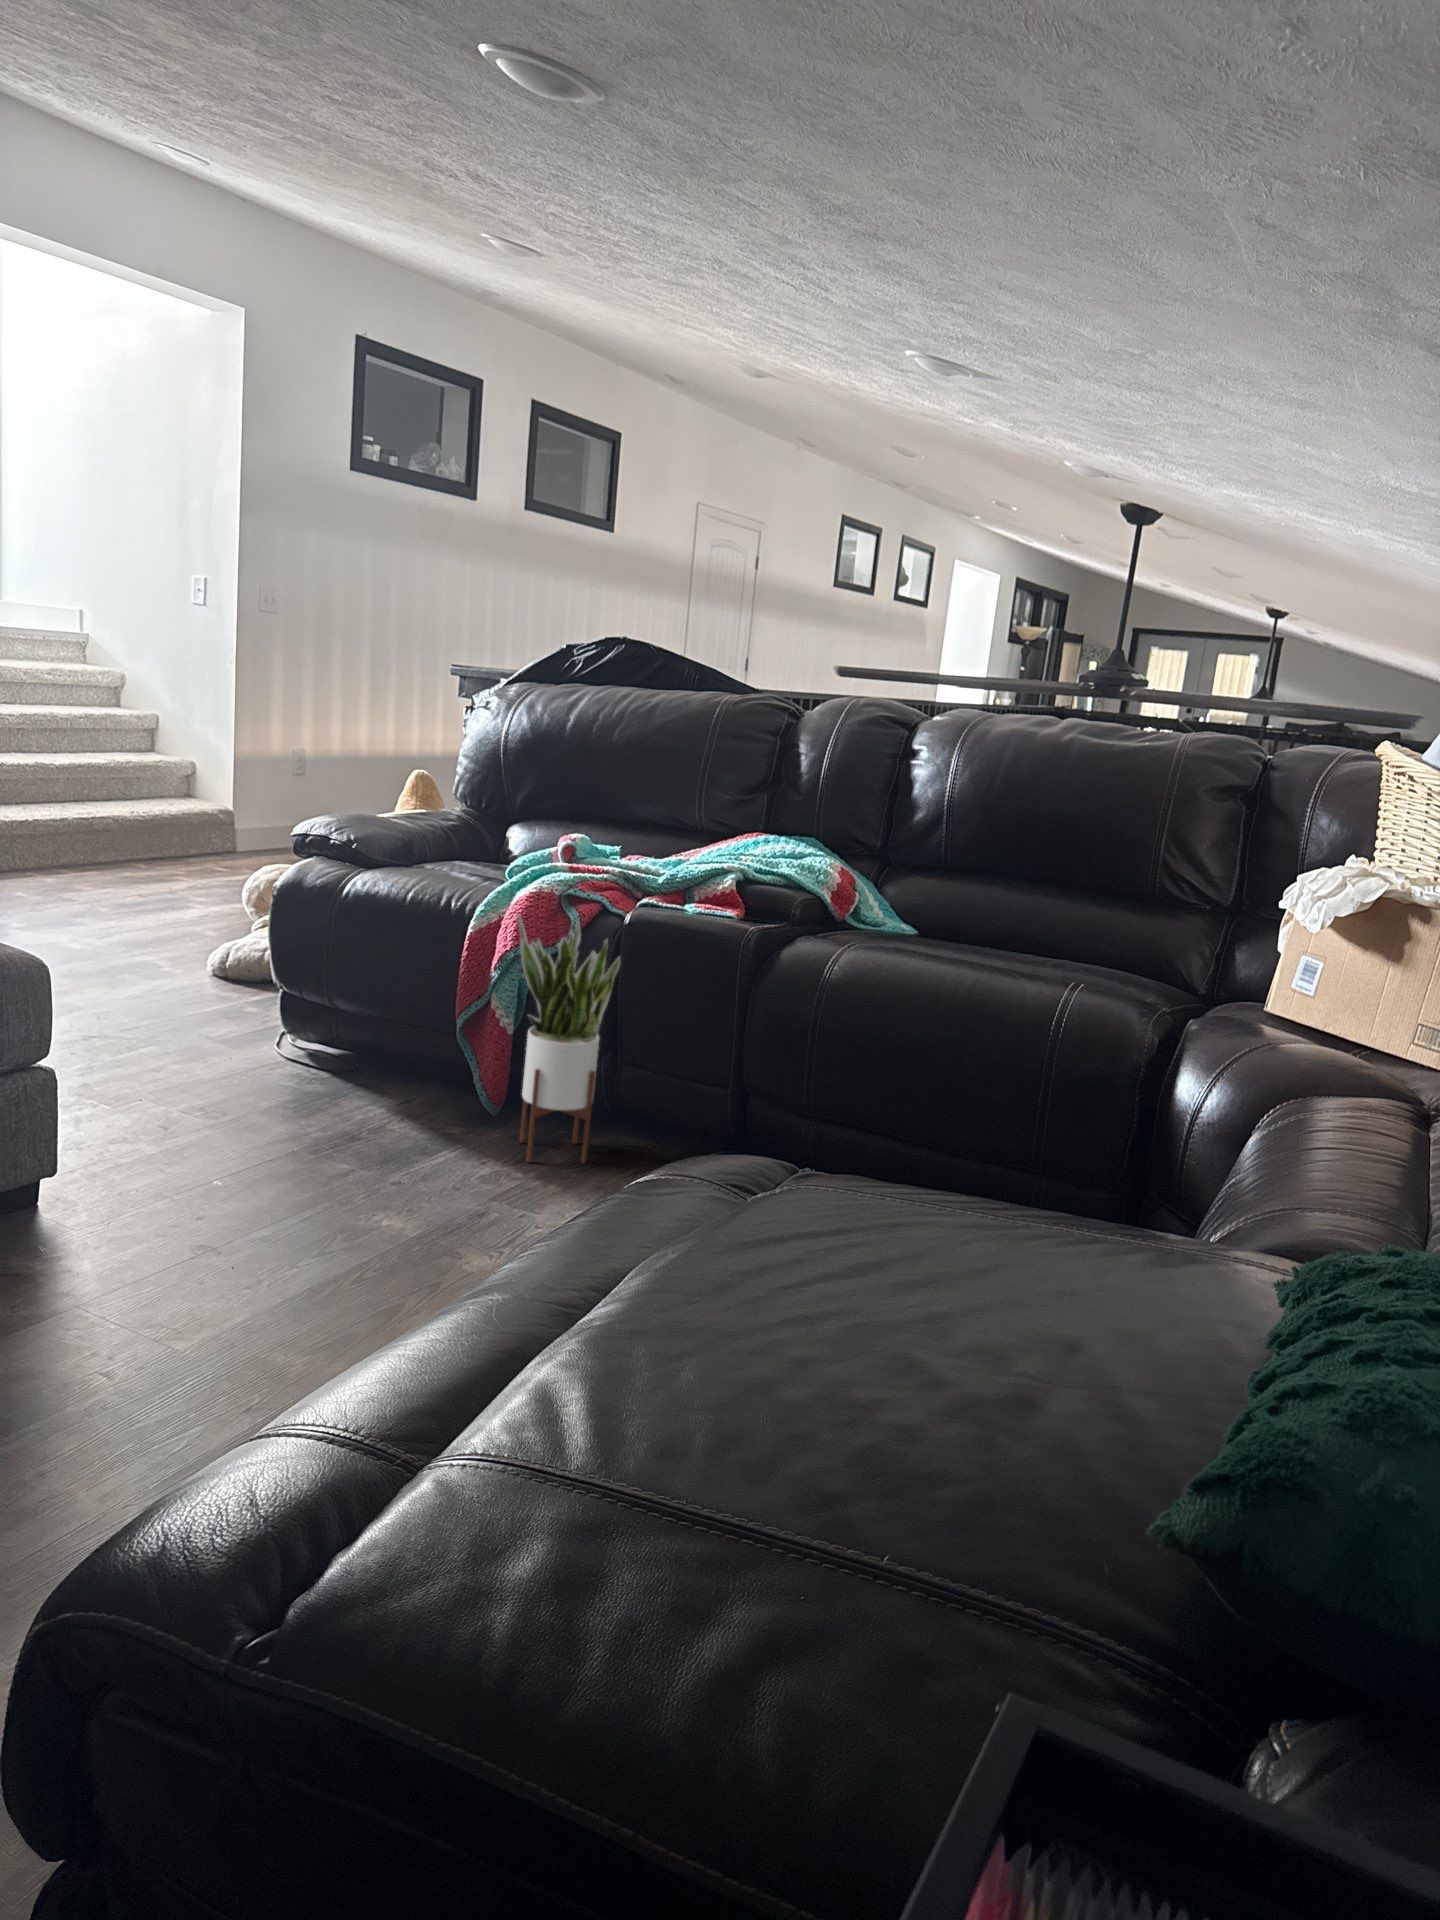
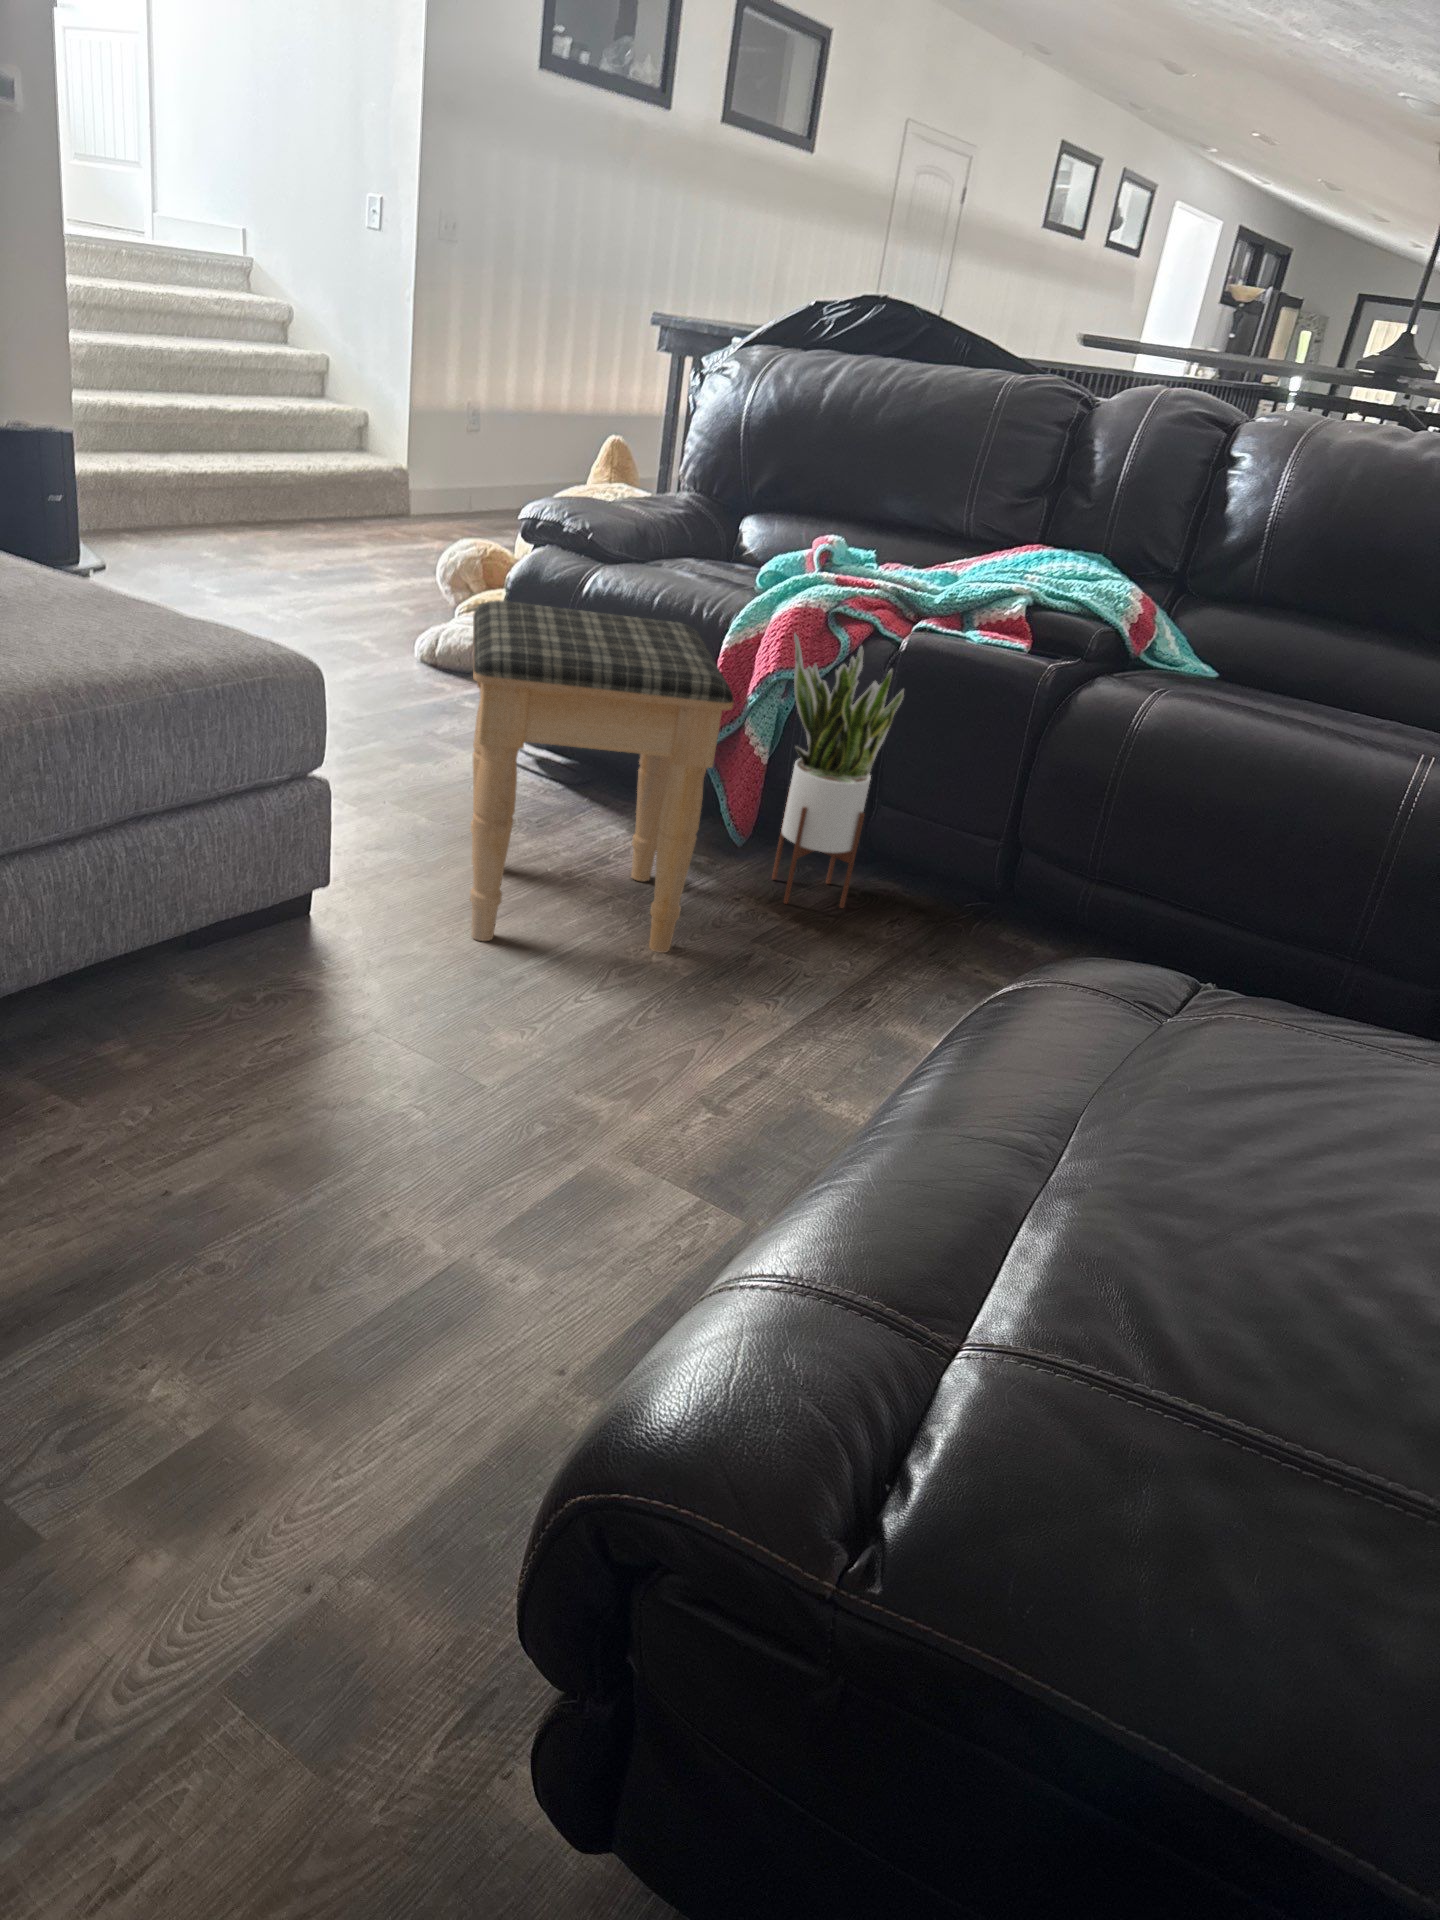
footstool: none [194,897,441,1212] -> present [470,600,734,953]

